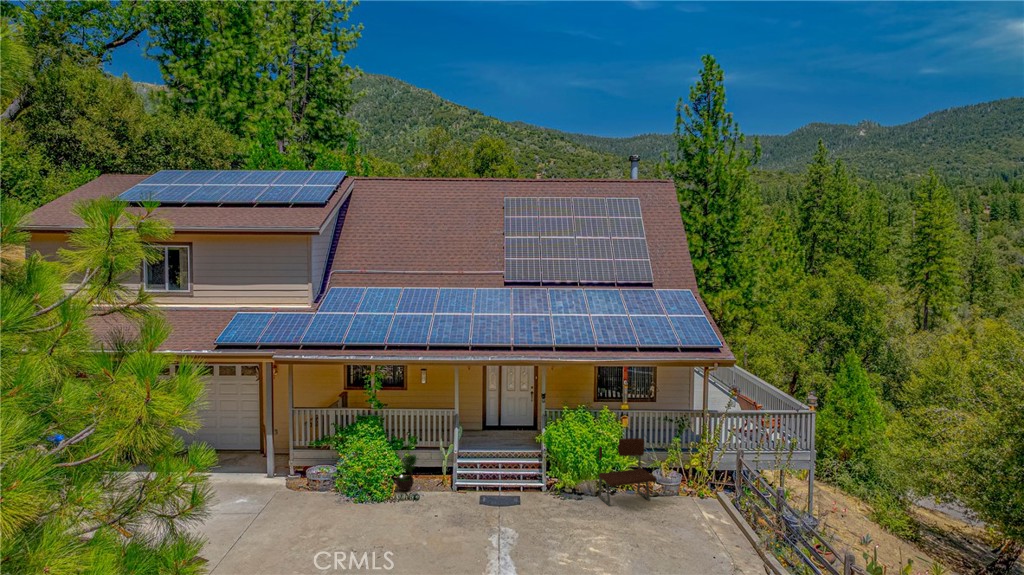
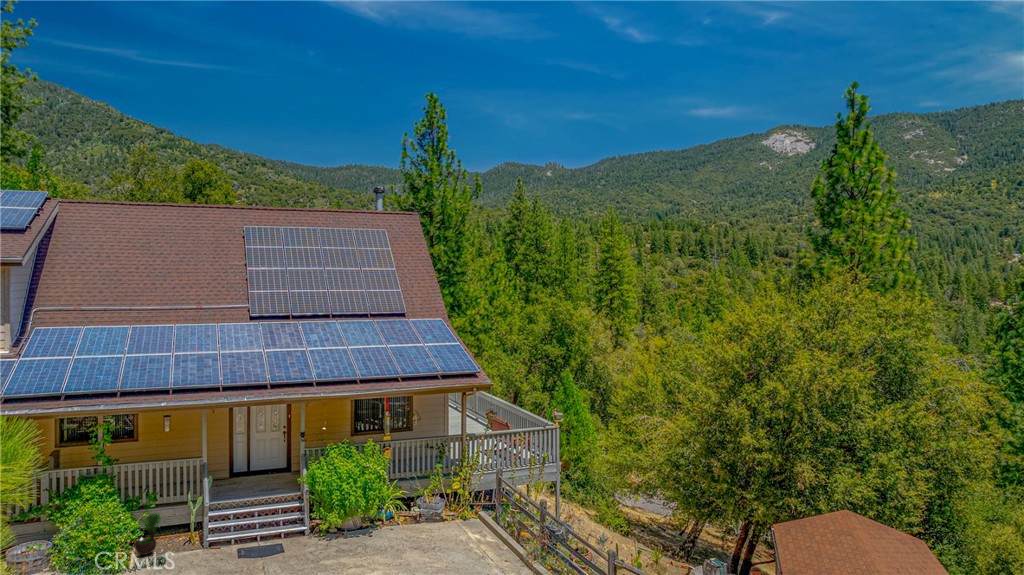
bench: present [598,438,657,506] -> none [363,468,422,539]

